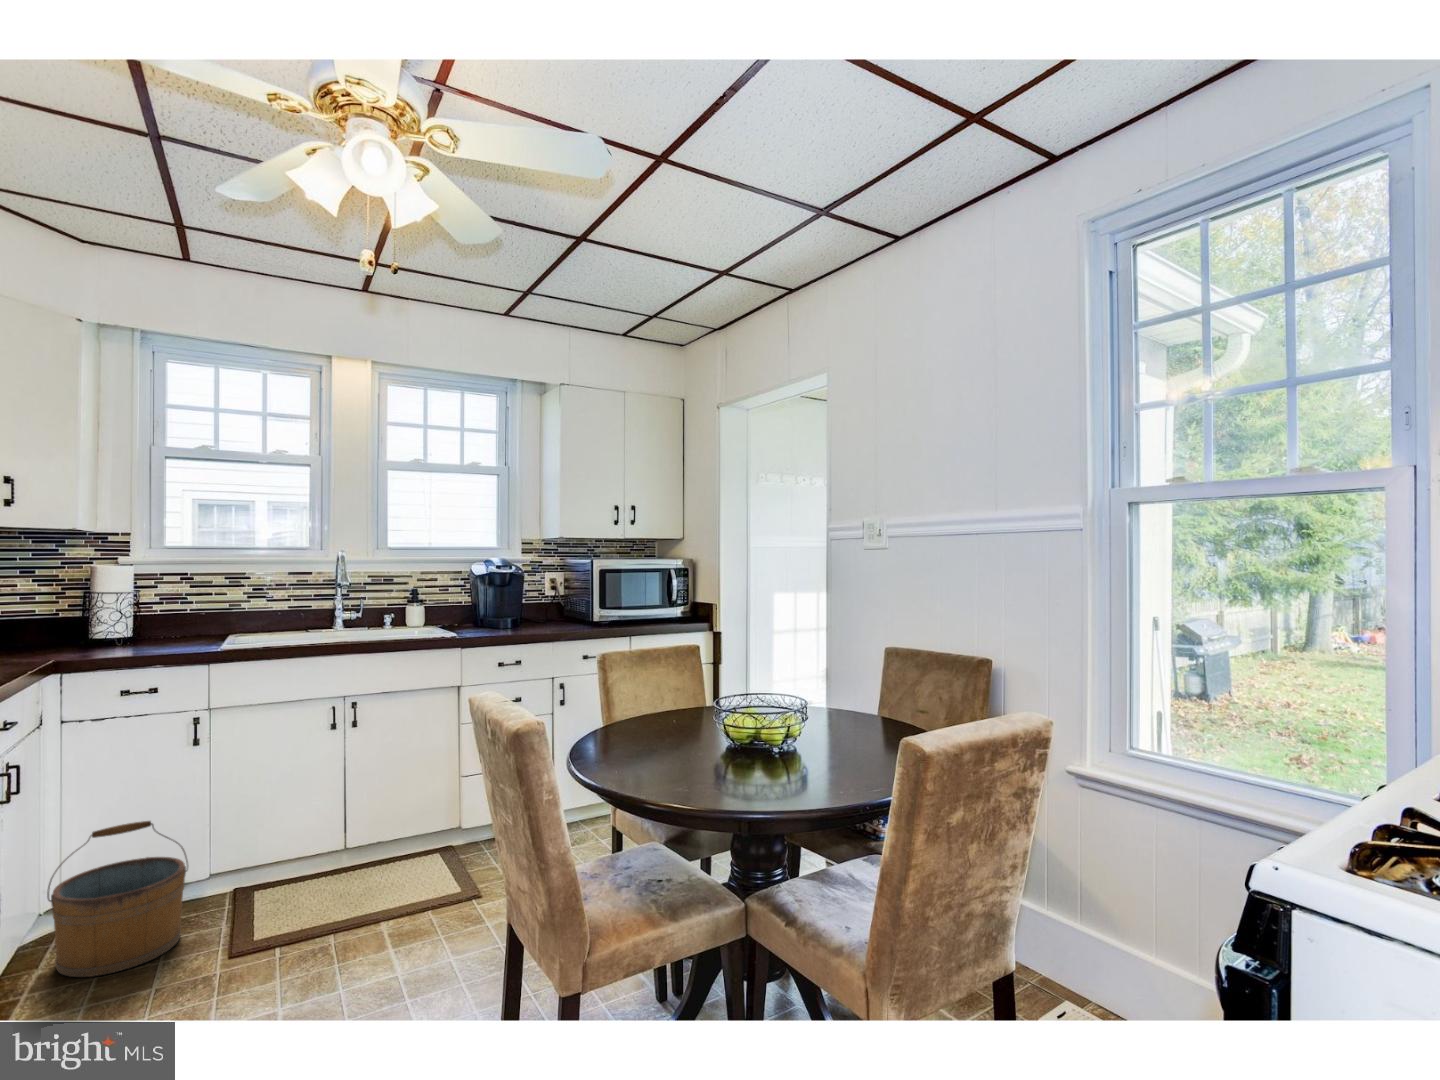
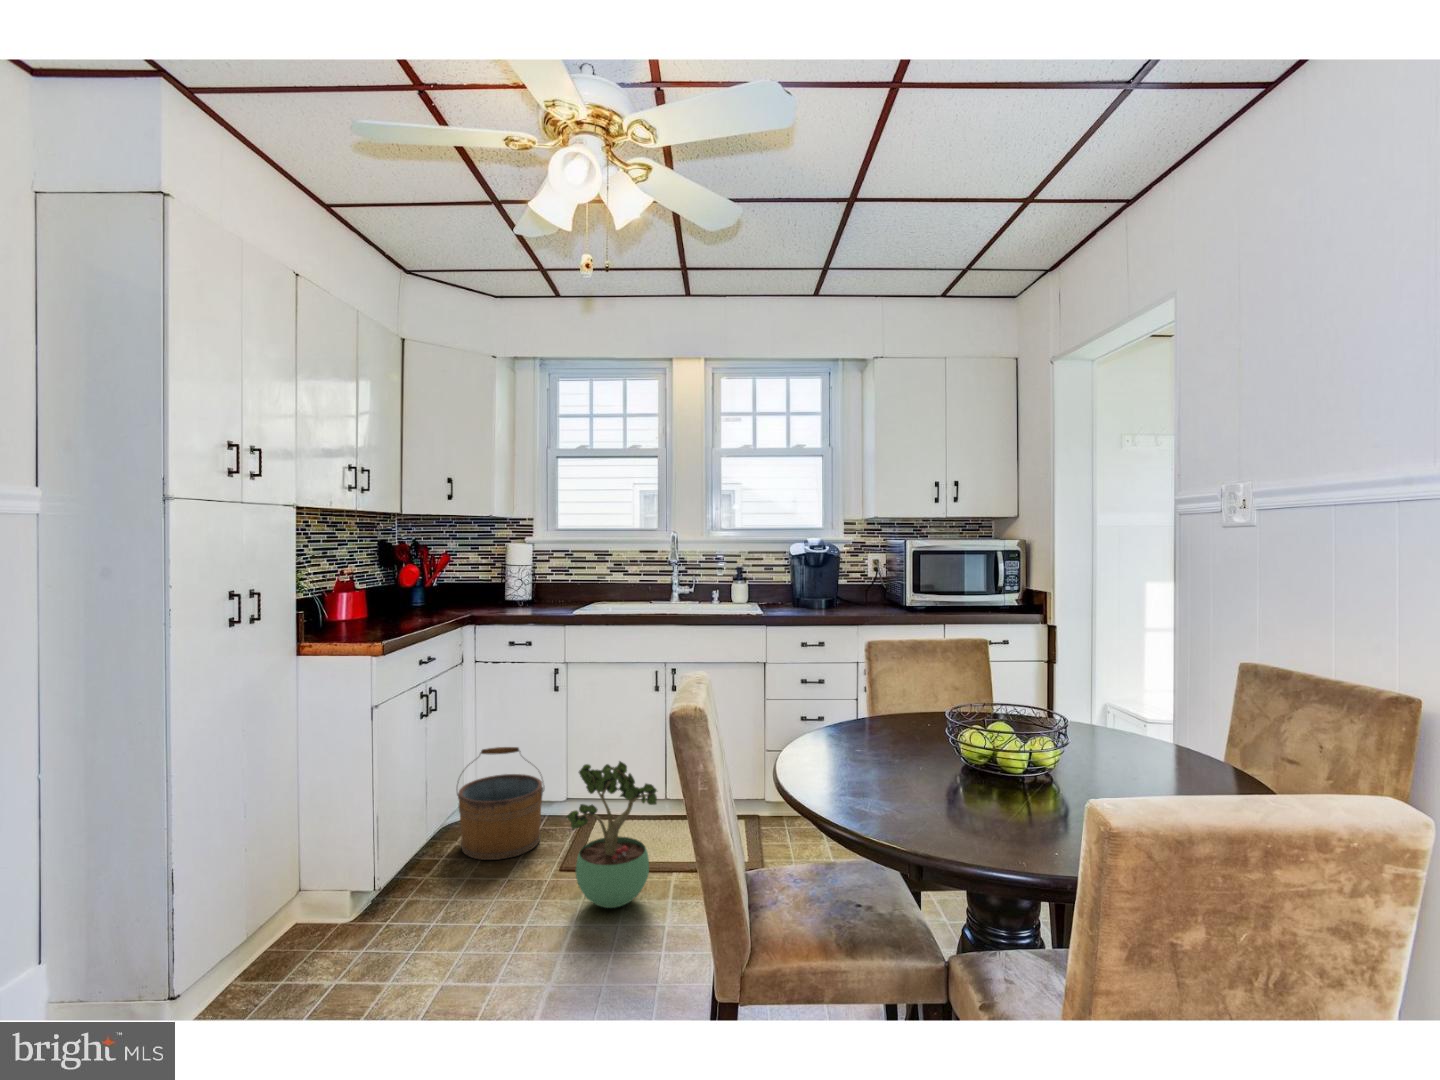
potted plant: none [261,804,384,977] -> present [567,761,657,908]

